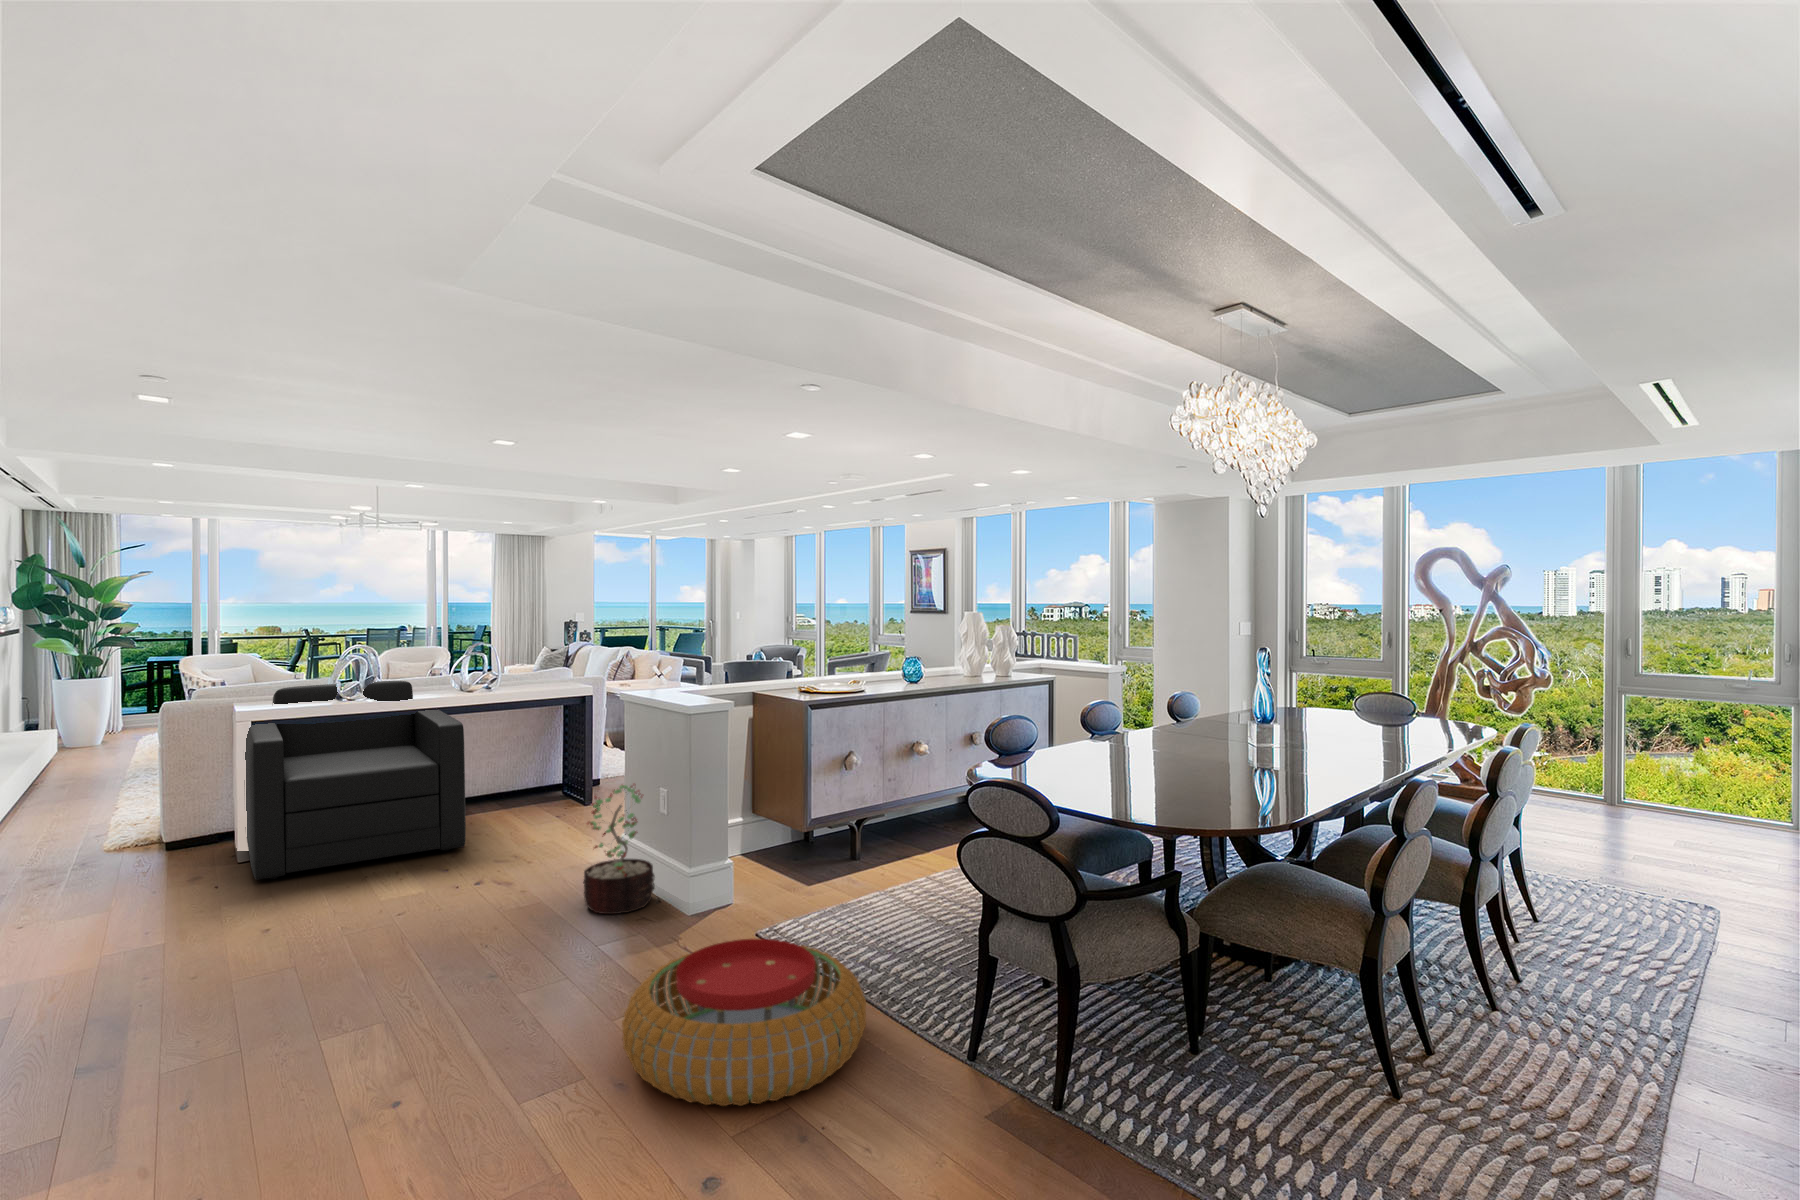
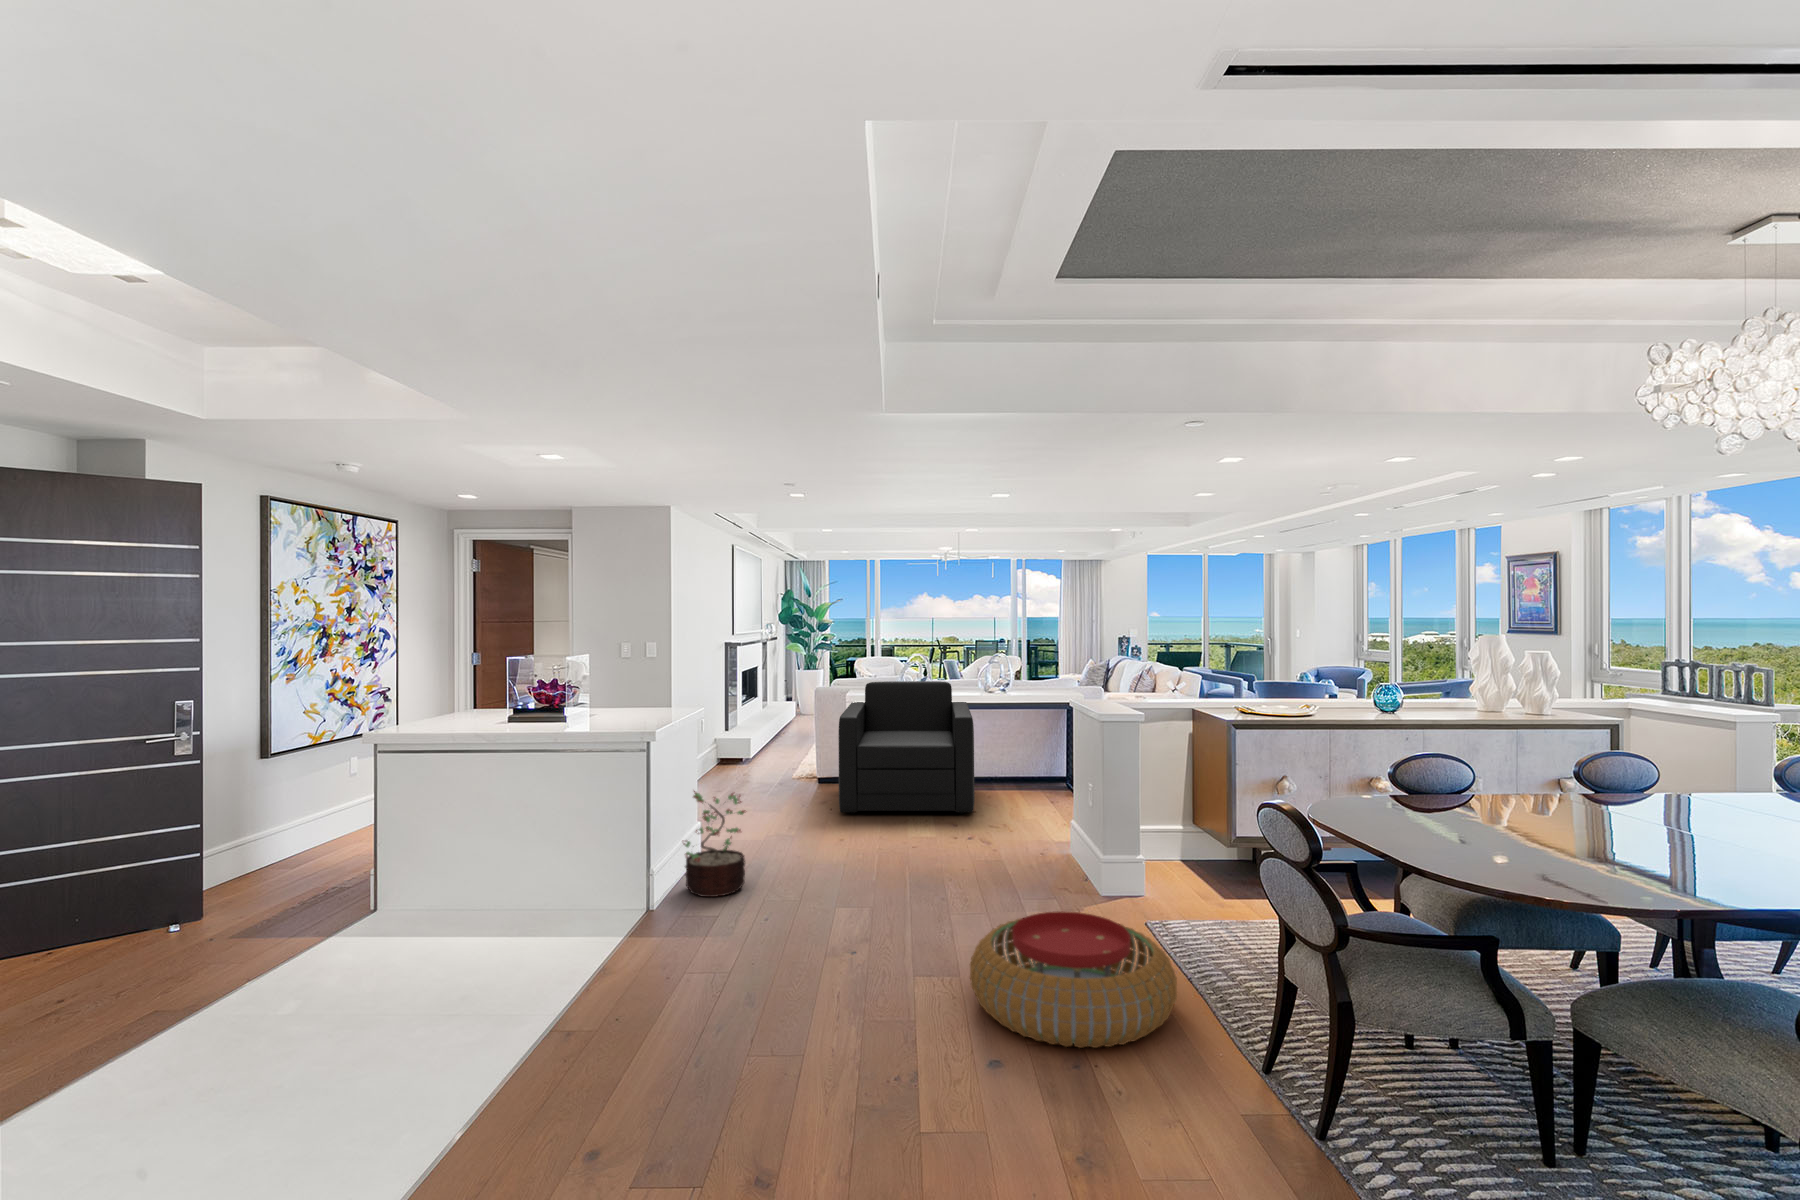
decorative plant: present [583,785,655,914] -> present [684,791,745,897]

